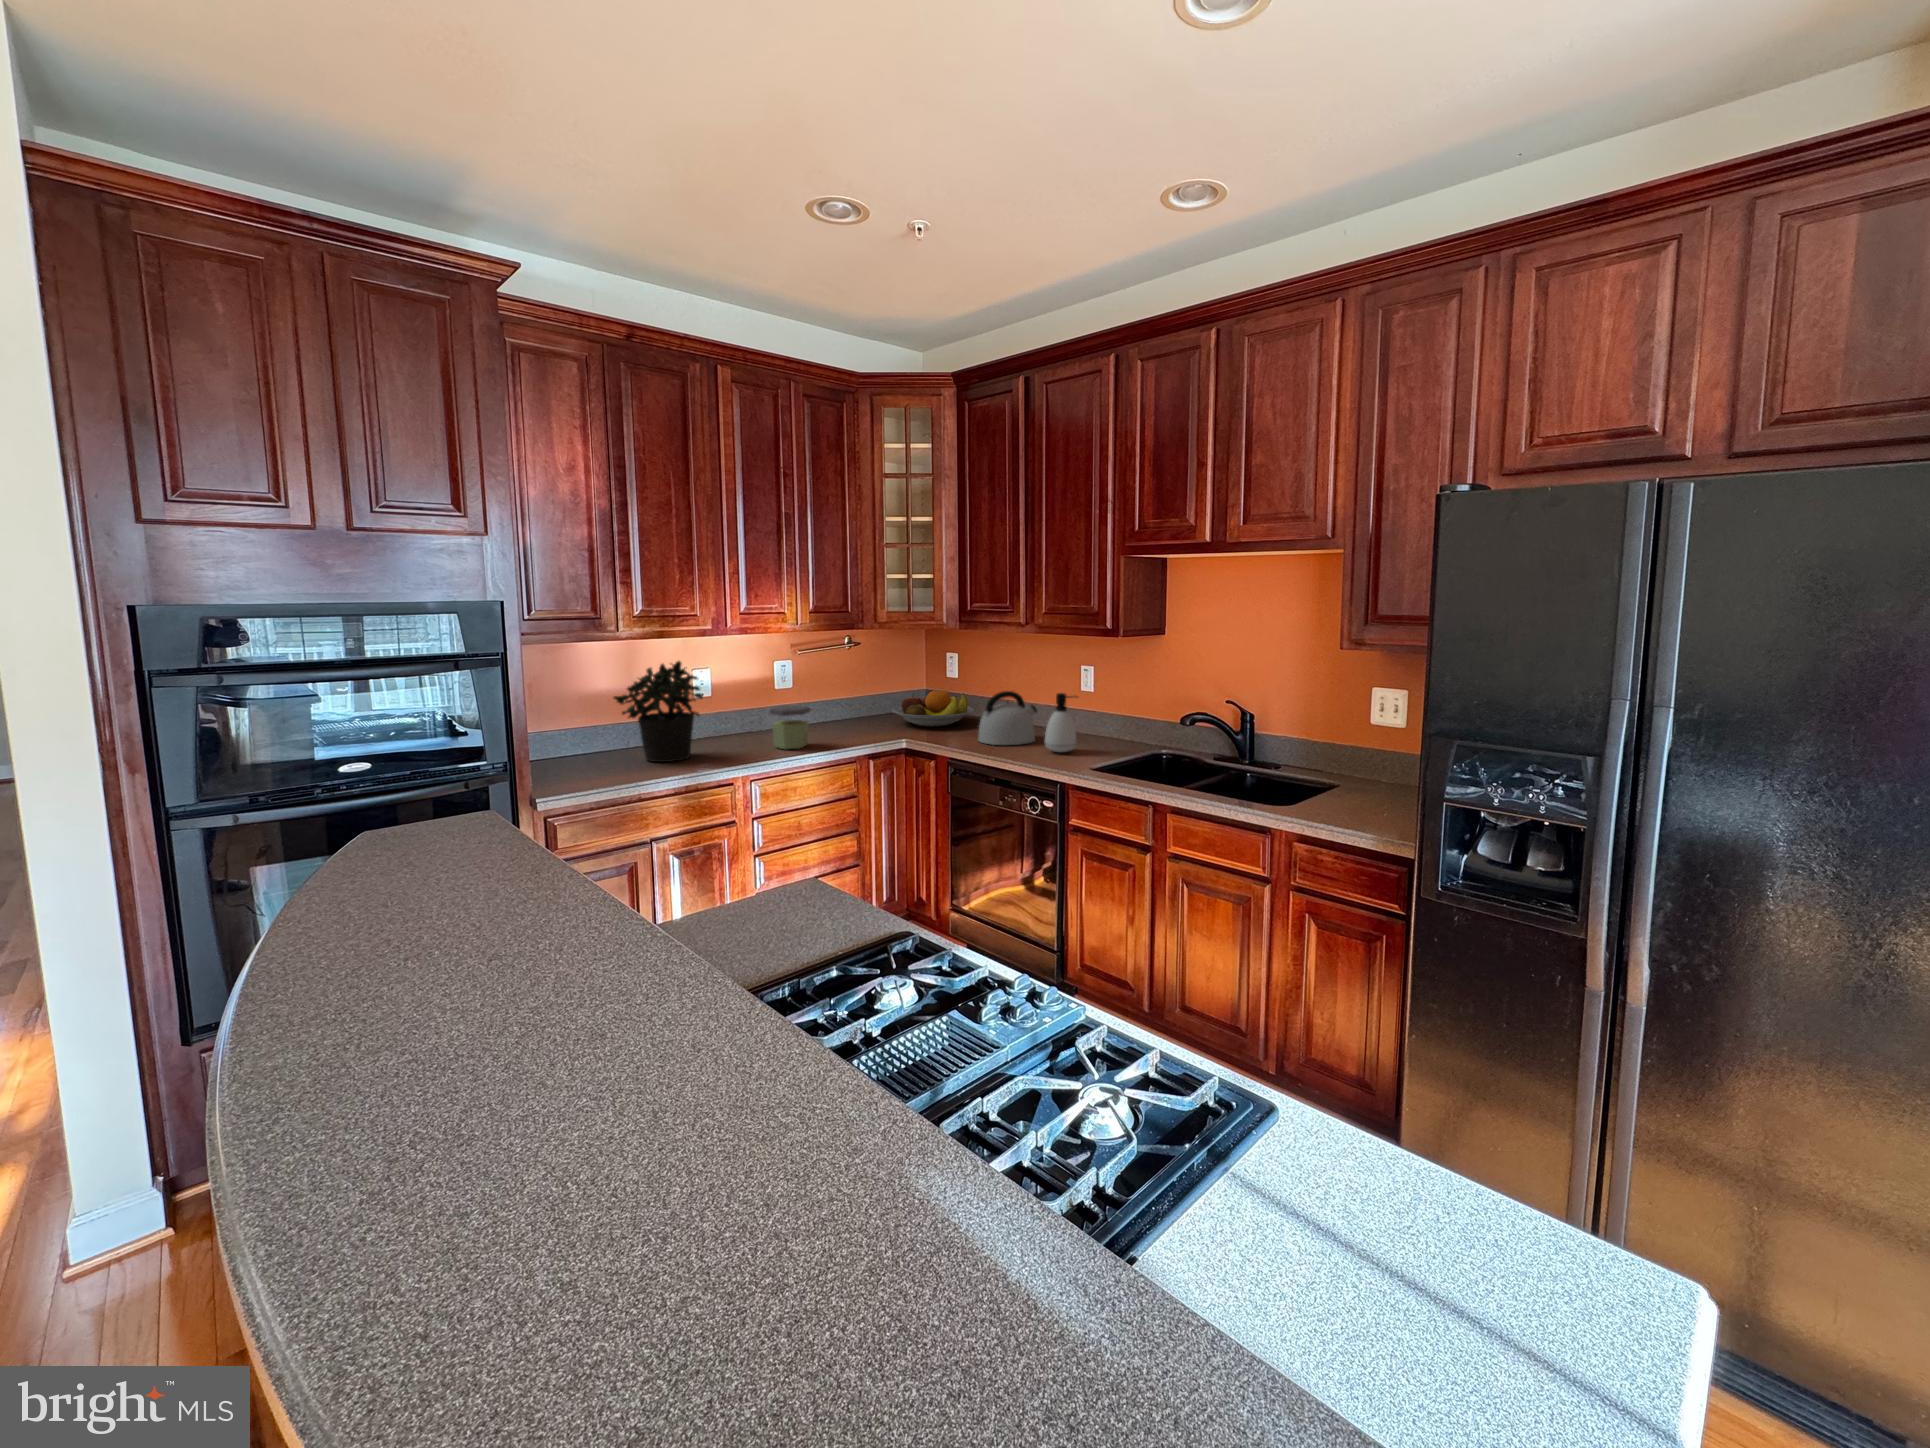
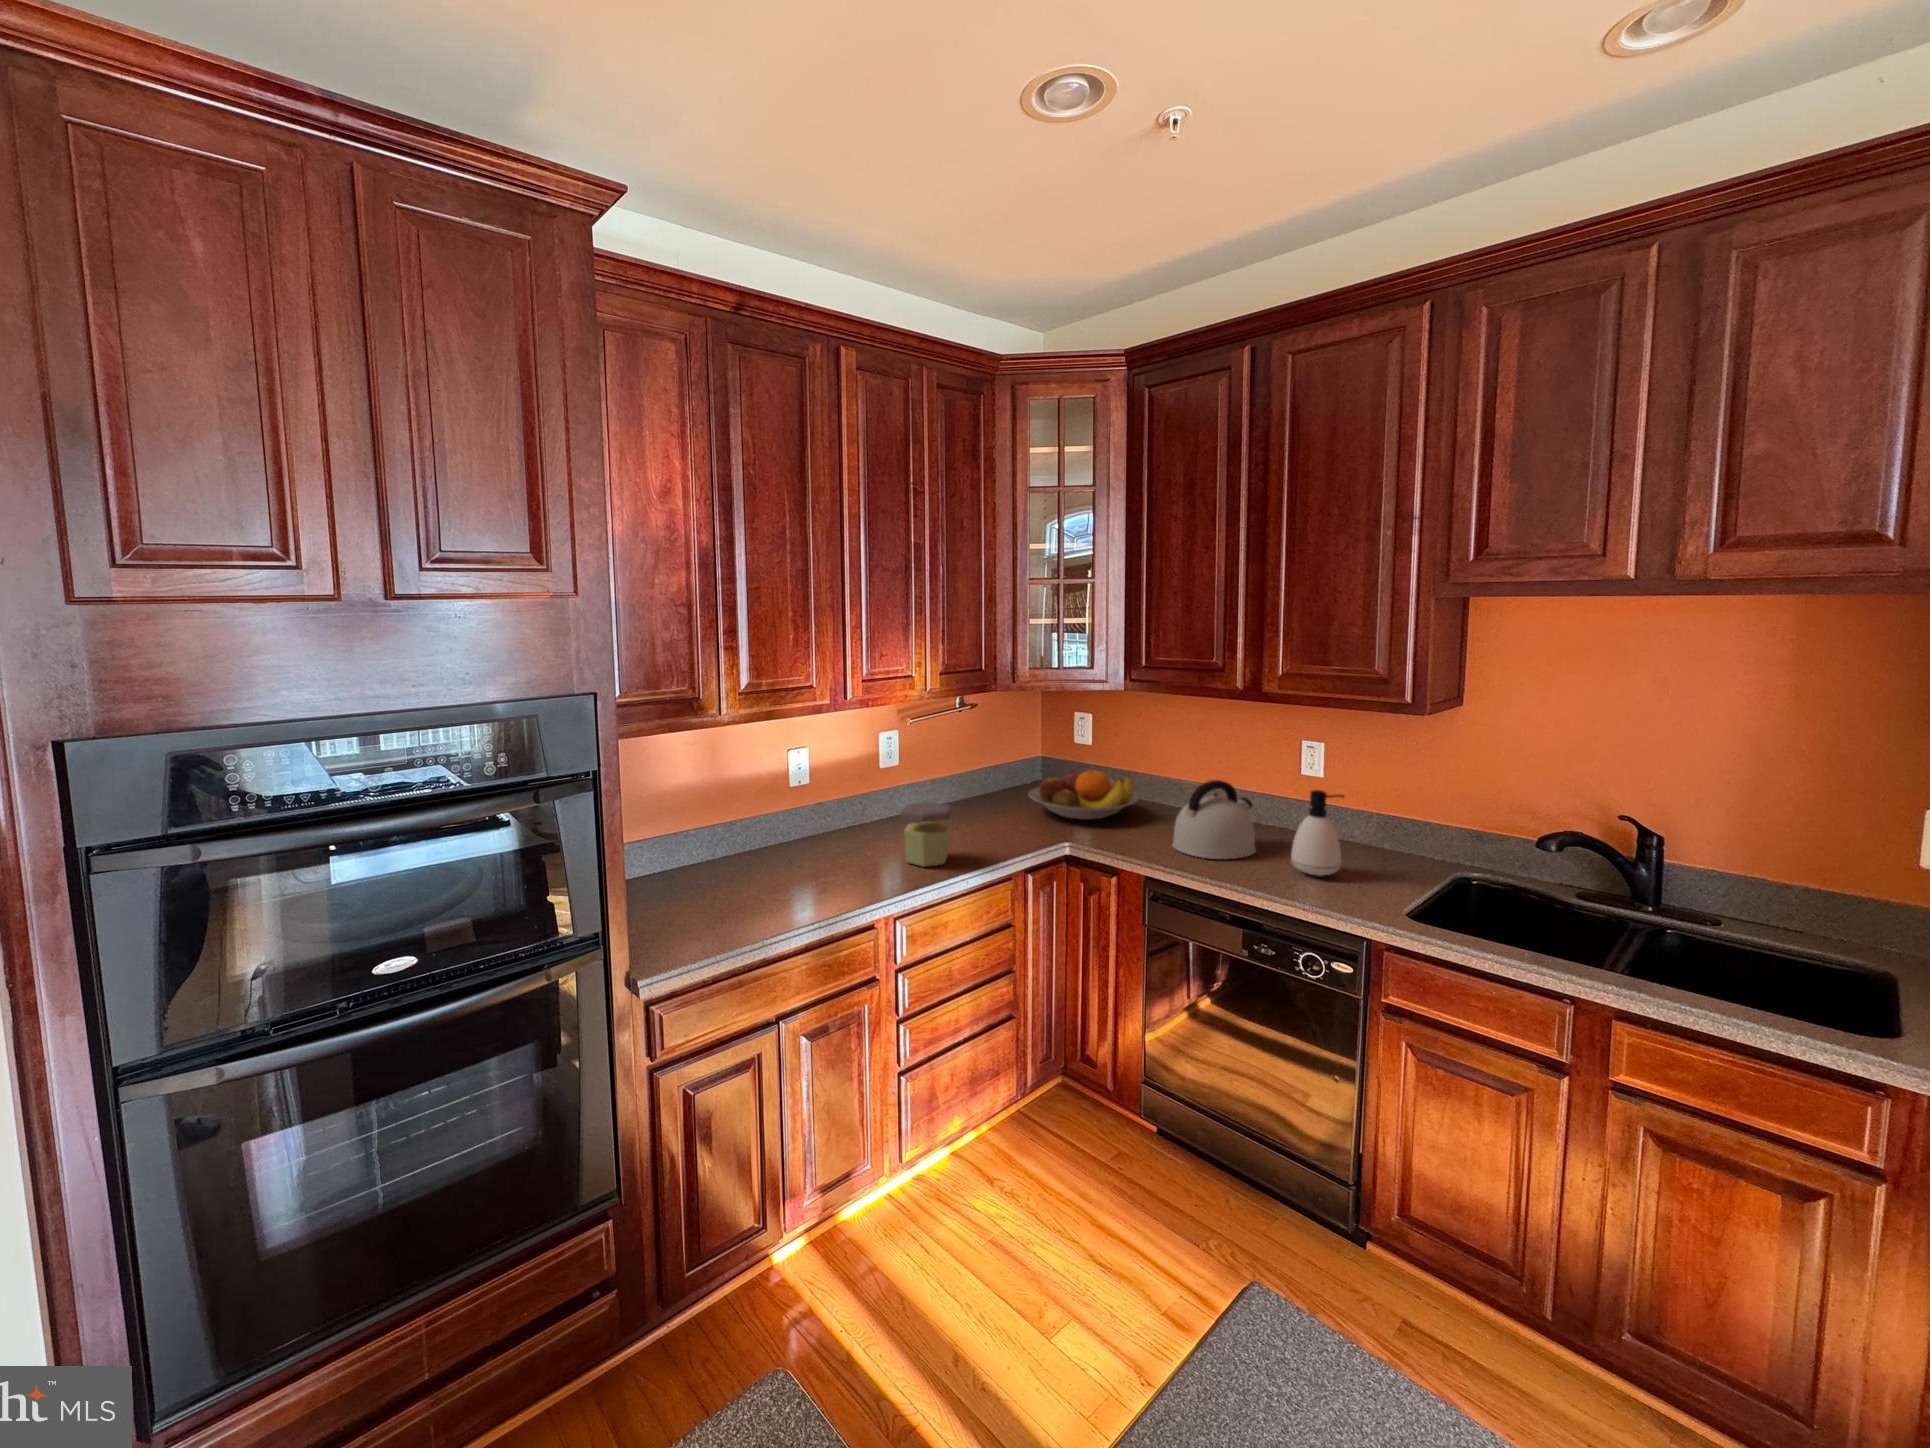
potted plant: present [614,661,703,762] -> none [705,751,829,894]

